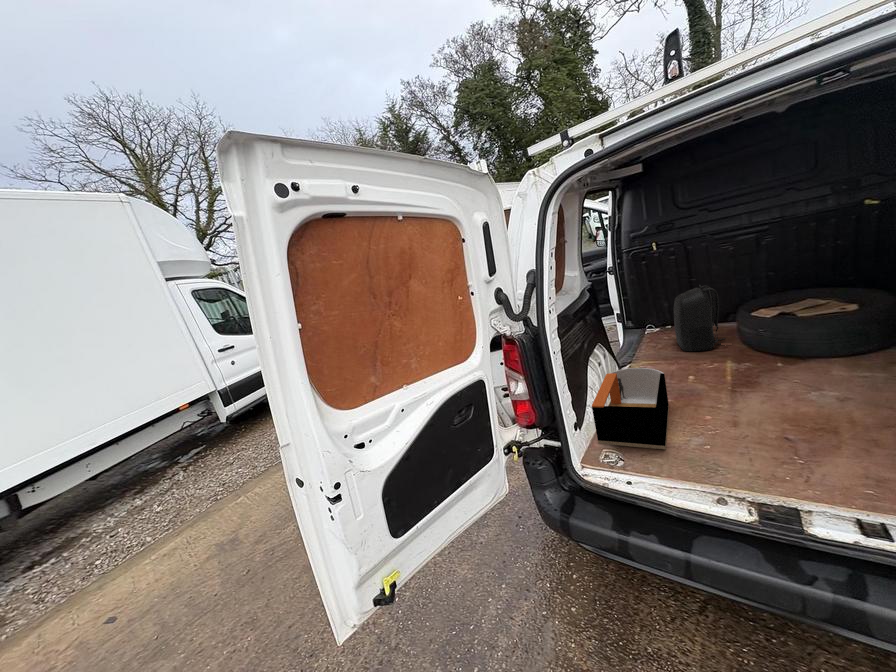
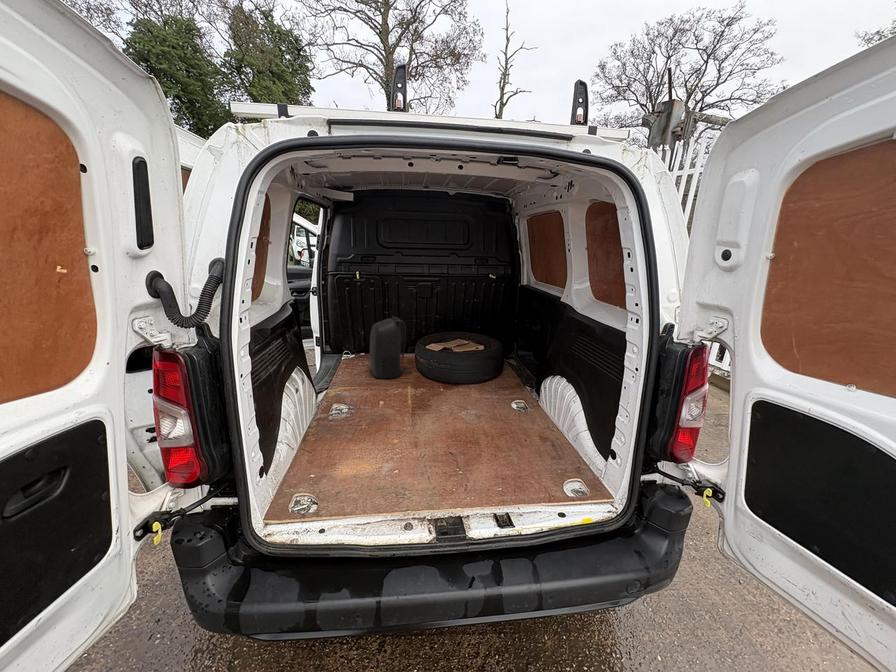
storage bin: present [592,368,669,449] -> none [283,395,363,489]

